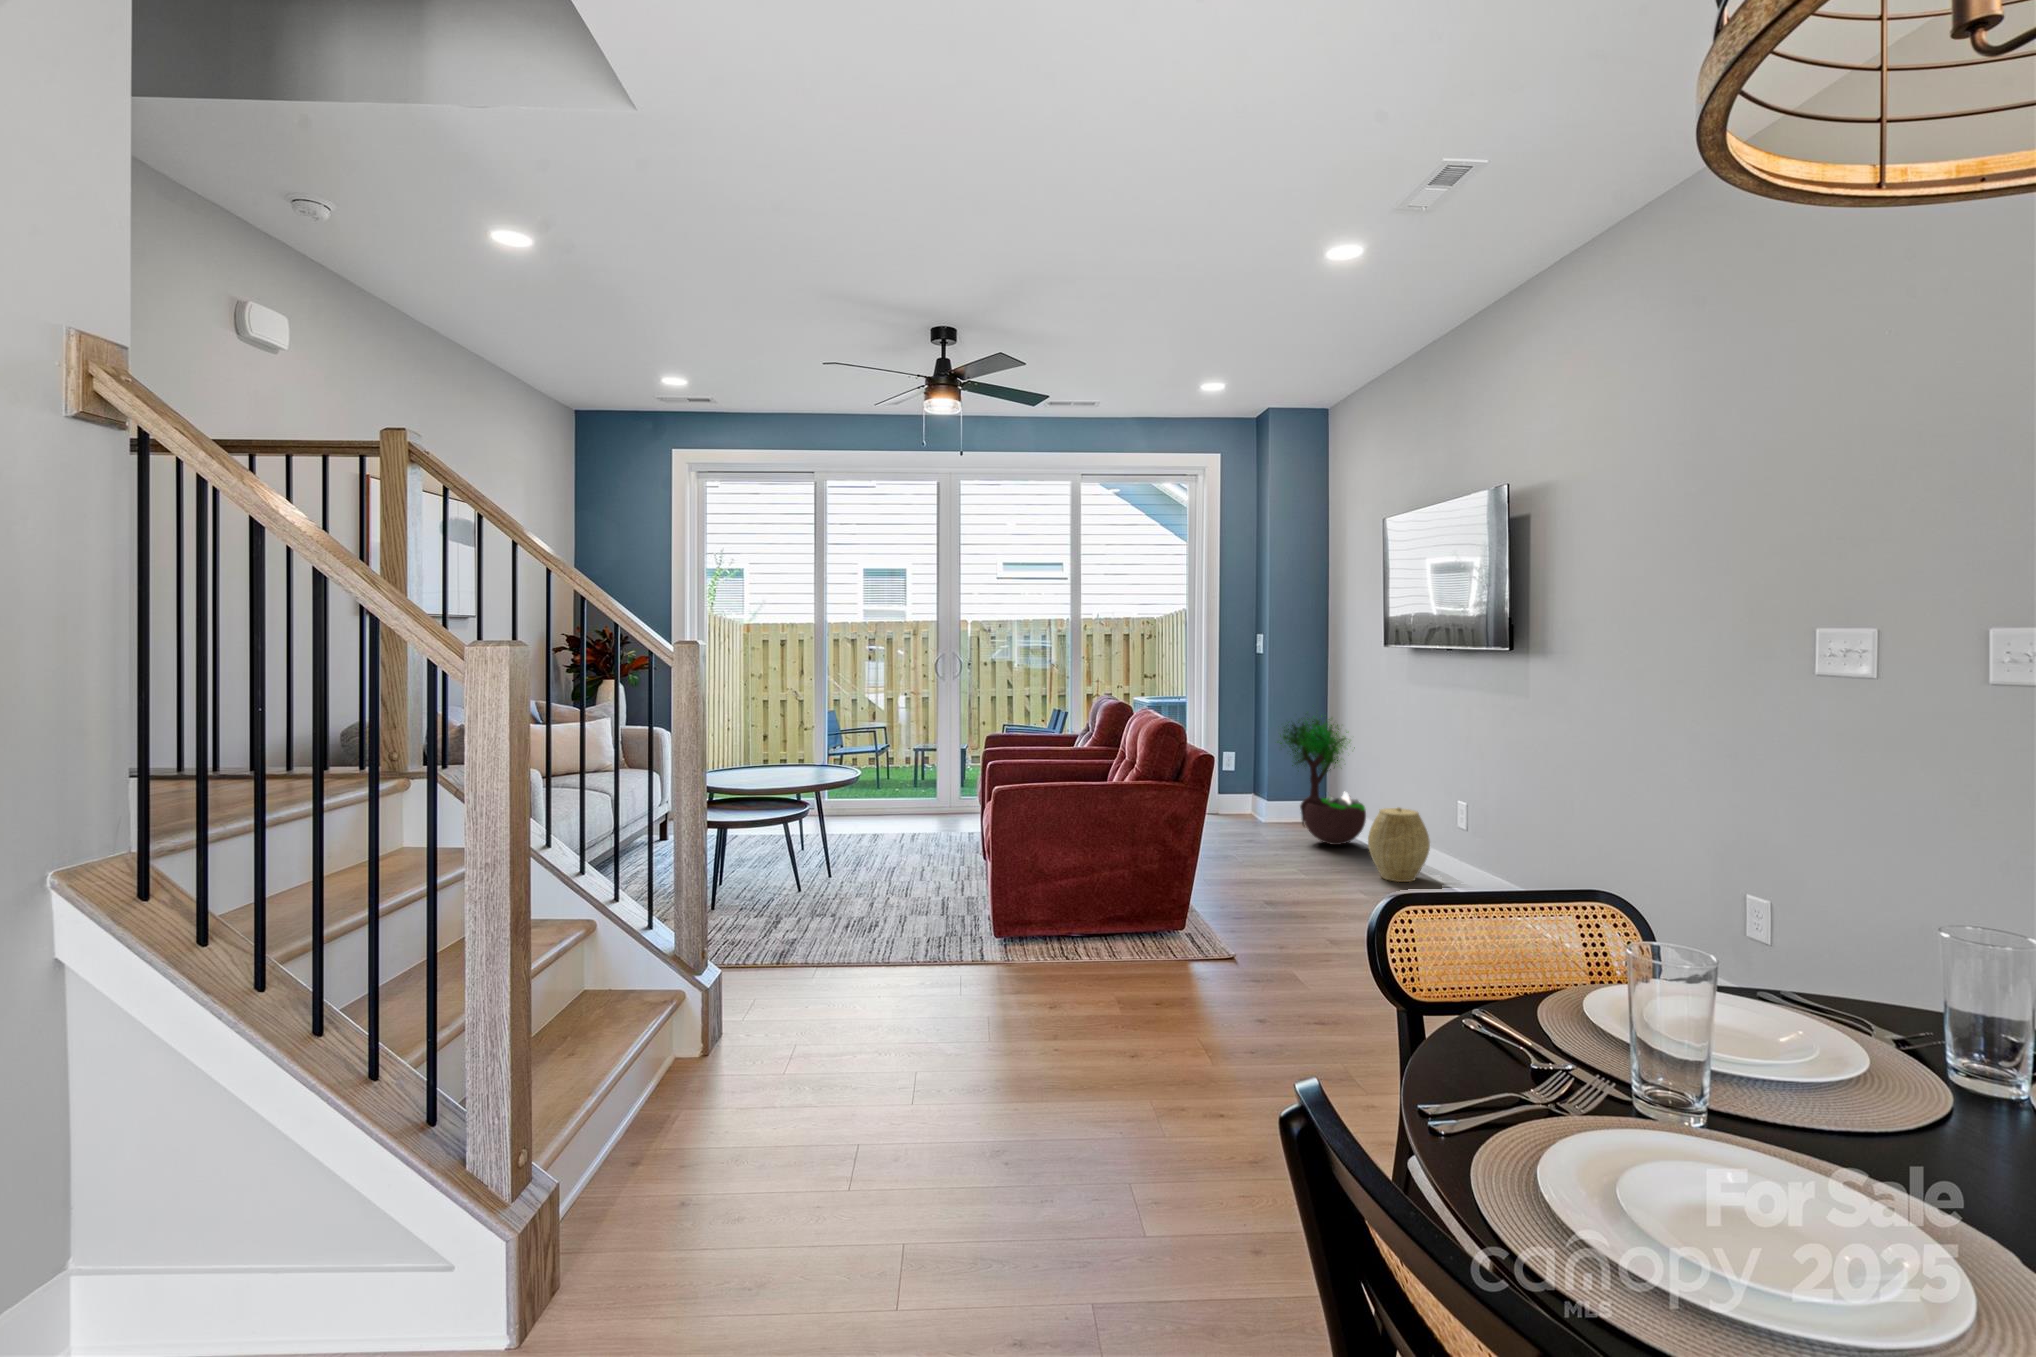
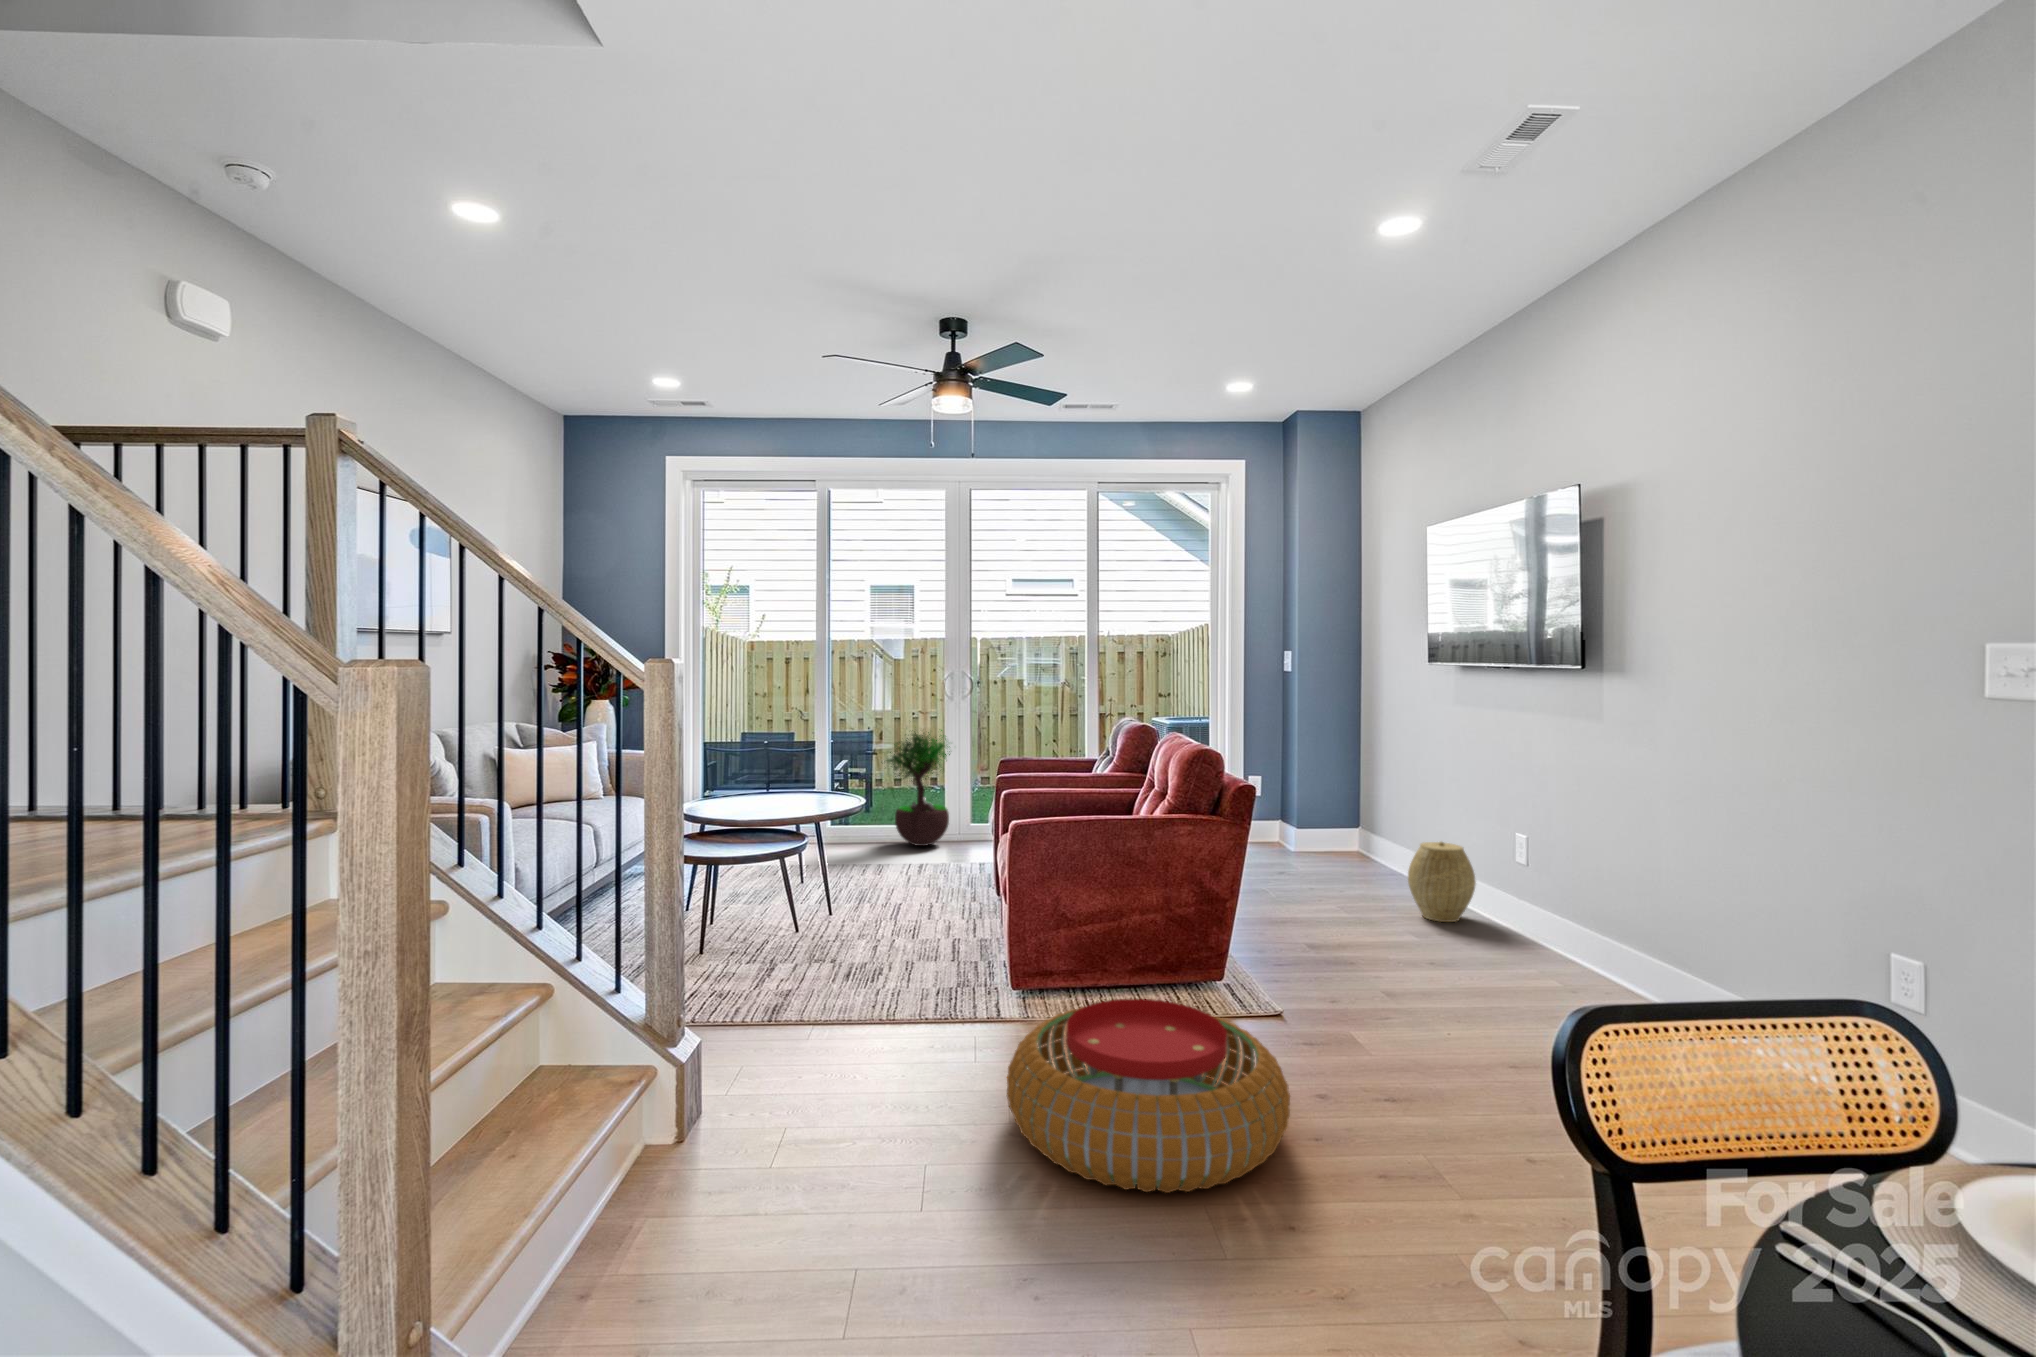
potted tree: present [1277,712,1366,845] -> present [887,730,950,846]
pouf: none [985,937,1228,1090] -> present [1007,999,1290,1193]

